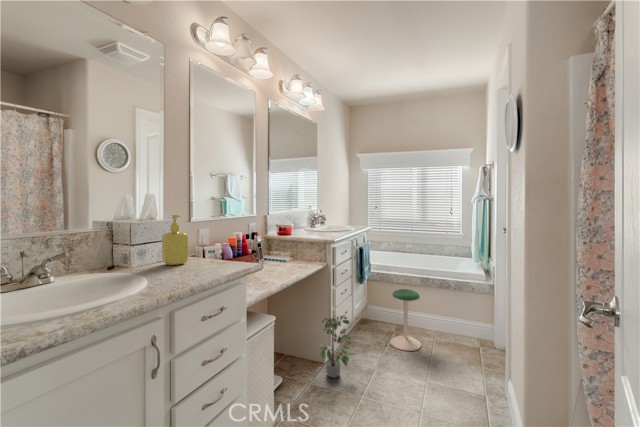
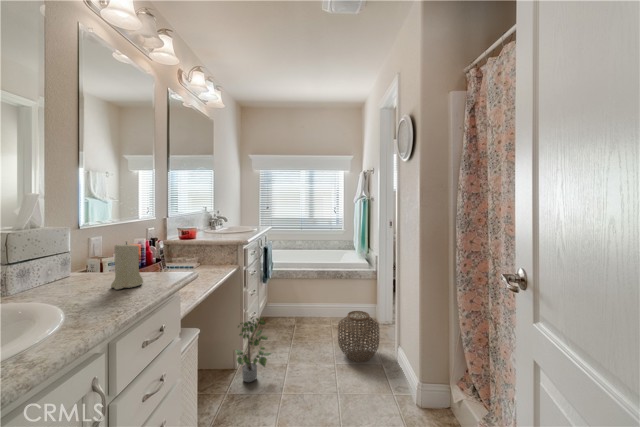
soap dispenser: present [162,215,188,265] -> none [56,220,96,286]
candle: none [191,233,214,271] -> present [111,242,143,290]
stool: present [390,289,421,351] -> none [296,284,324,341]
woven basket: none [431,326,483,387] -> present [338,311,379,362]

